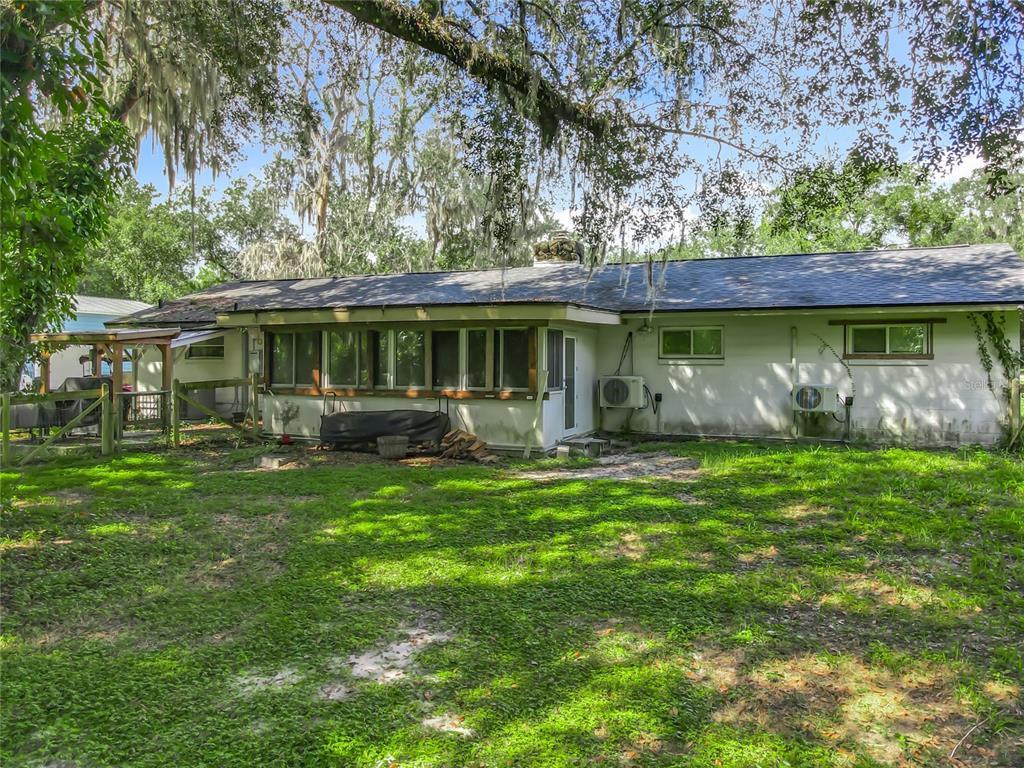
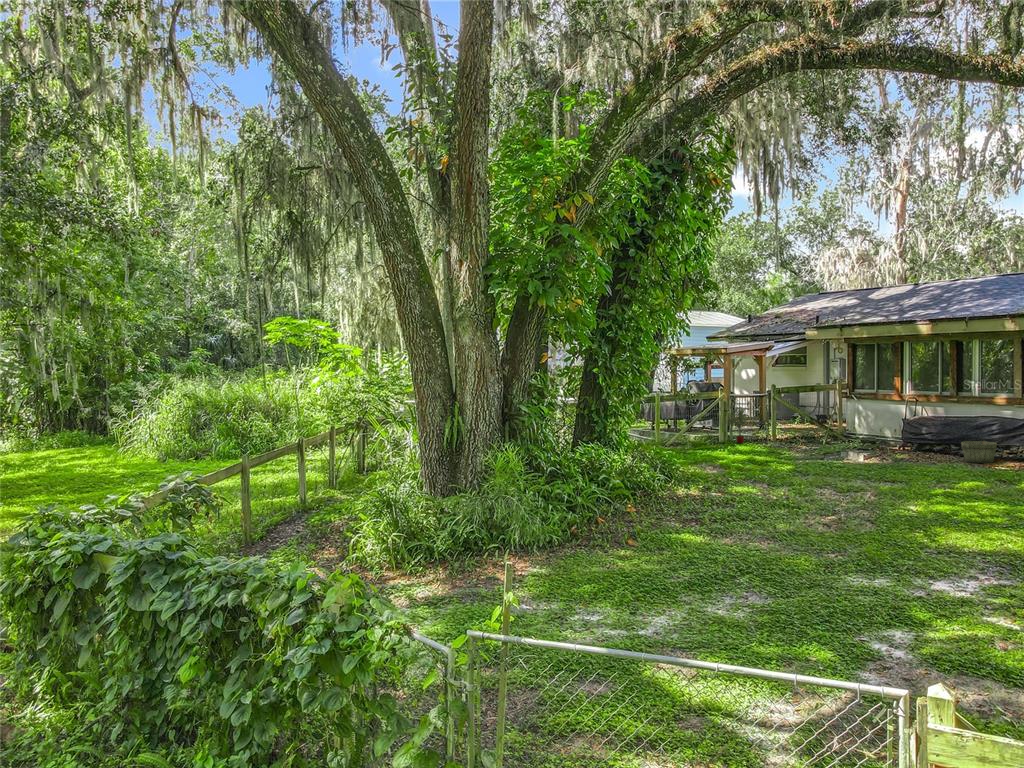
potted tree: present [273,399,300,443] -> present [729,405,747,443]

